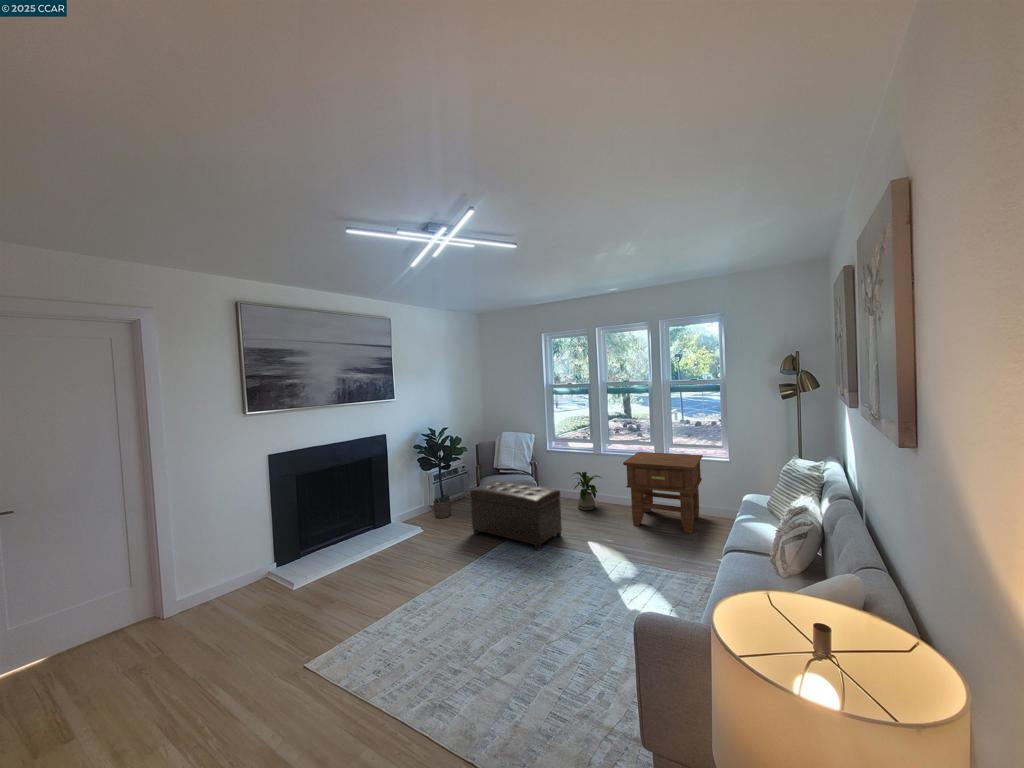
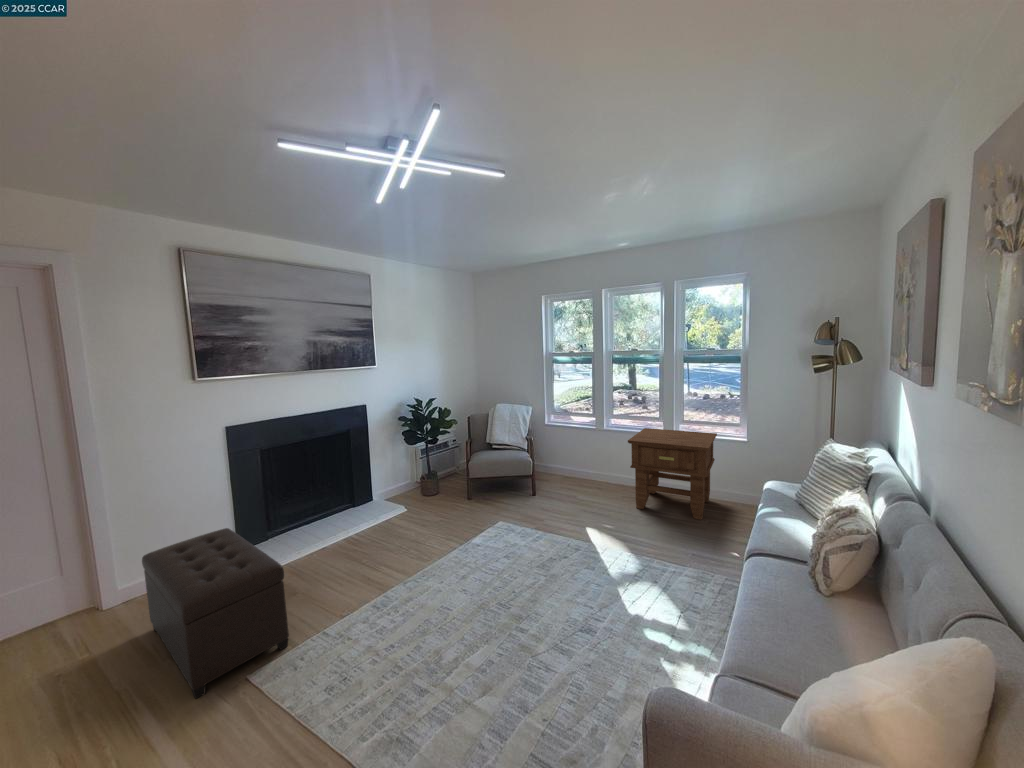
house plant: present [574,472,601,510] -> none [569,449,605,490]
ottoman: present [470,481,562,550] -> present [142,528,289,699]

